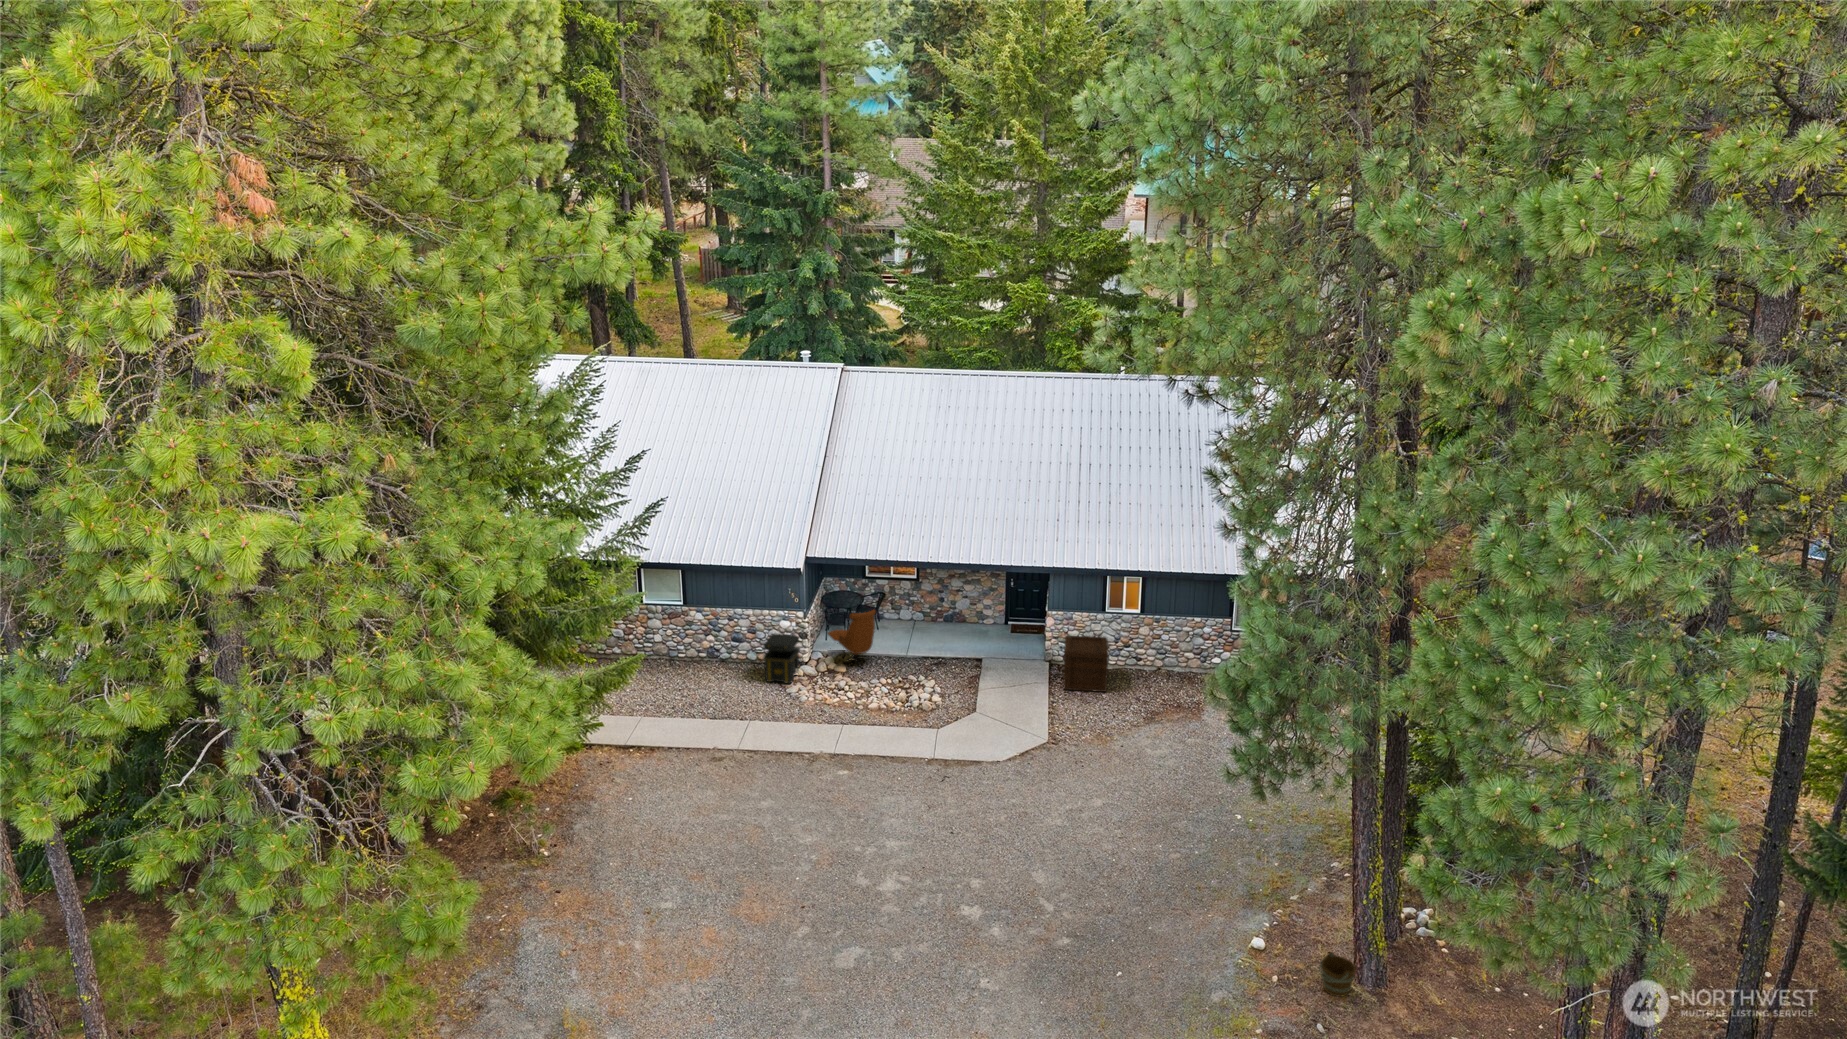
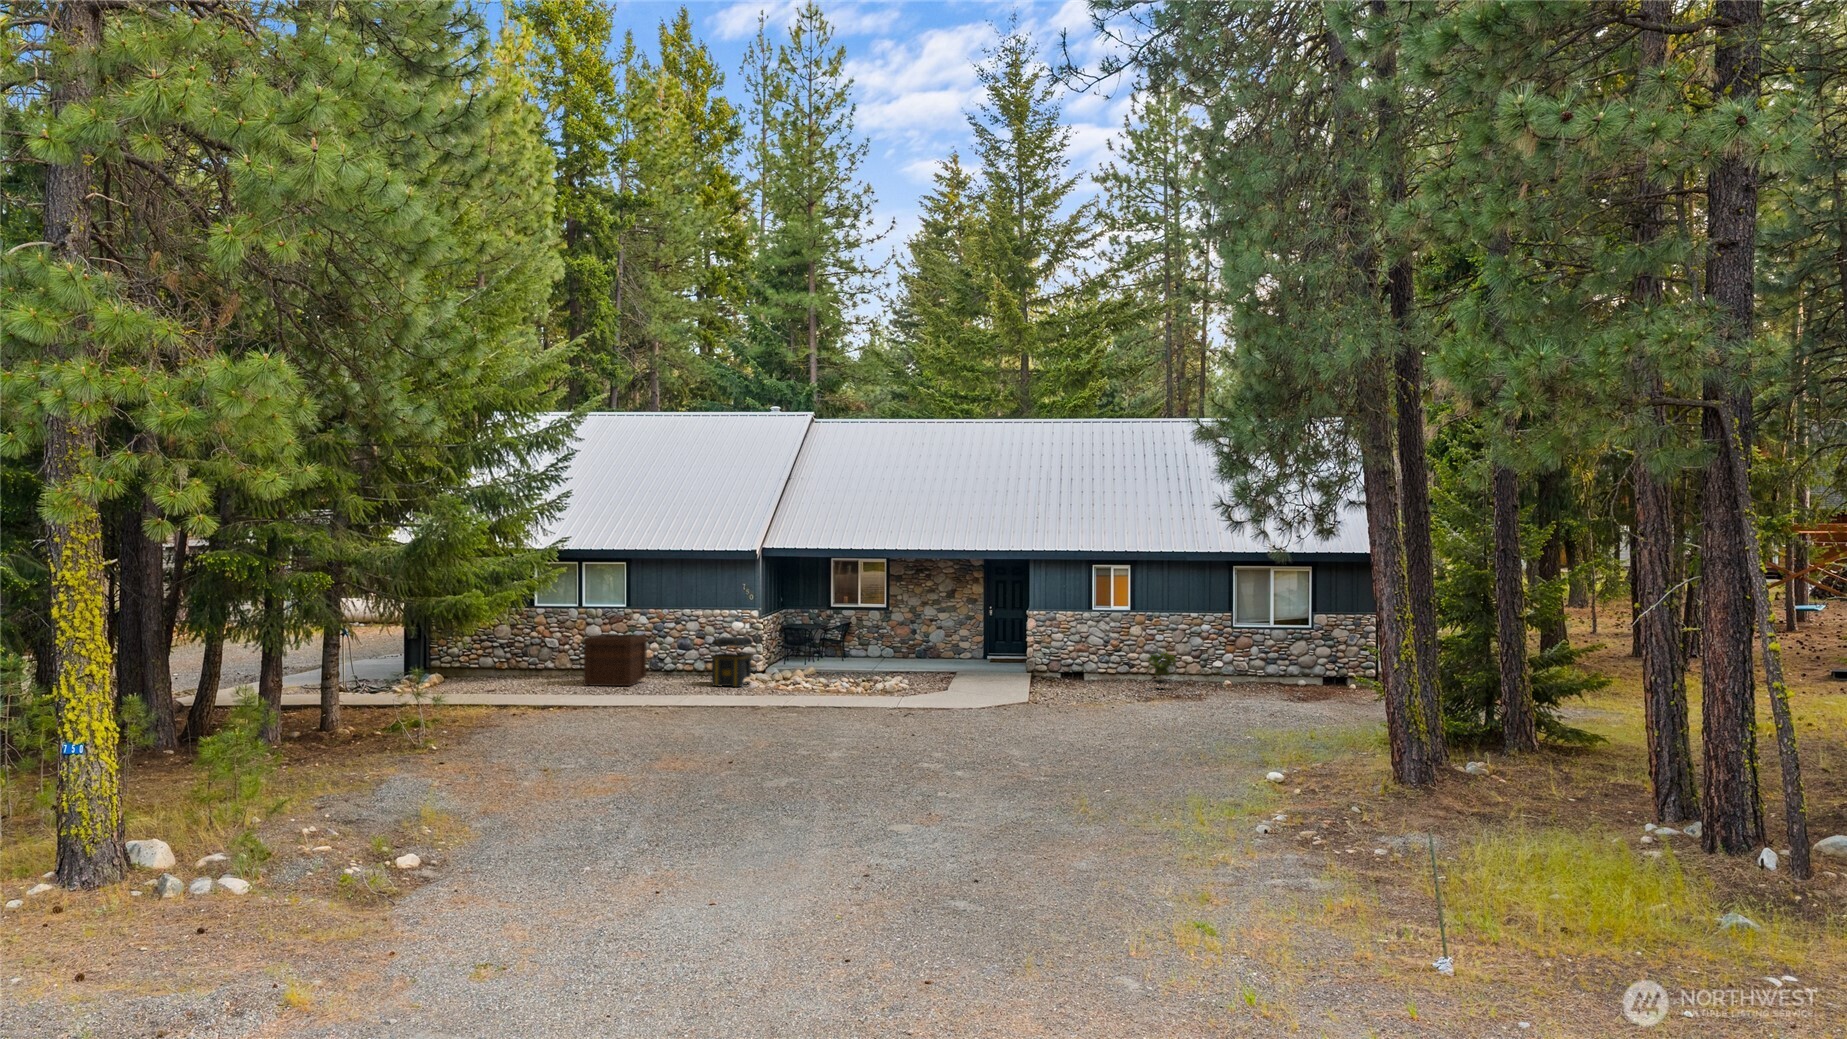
lounge chair: present [828,610,875,665] -> none [786,612,839,682]
wooden crate: present [1063,636,1109,692] -> present [584,634,647,686]
potted plant: none [1152,648,1180,683] -> present [1148,652,1176,684]
bucket: present [1320,952,1356,997] -> none [1394,769,1444,821]

